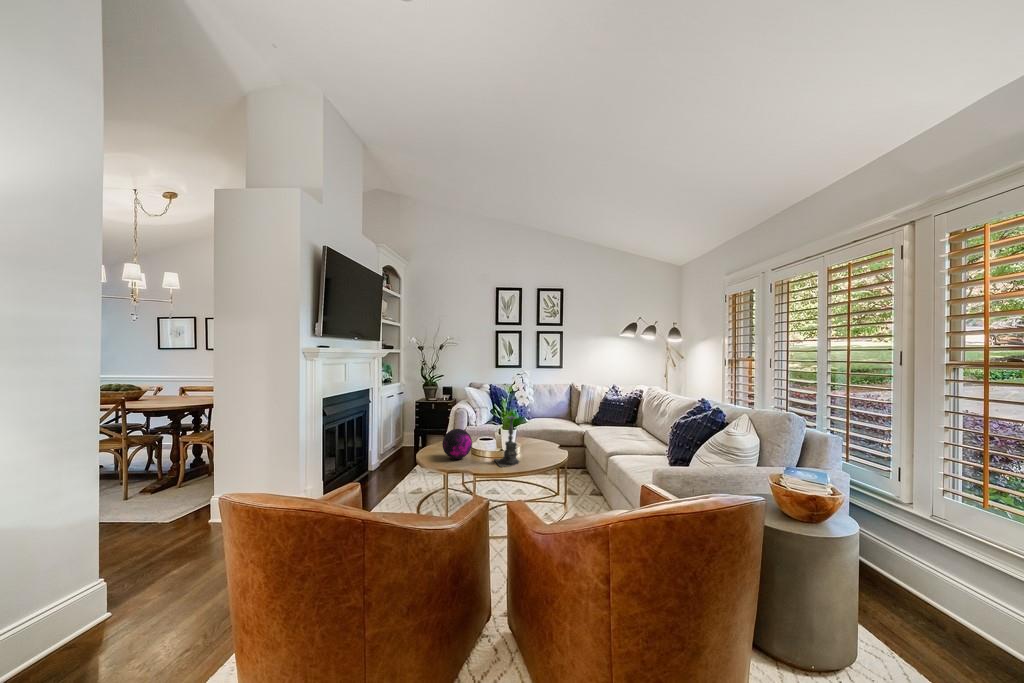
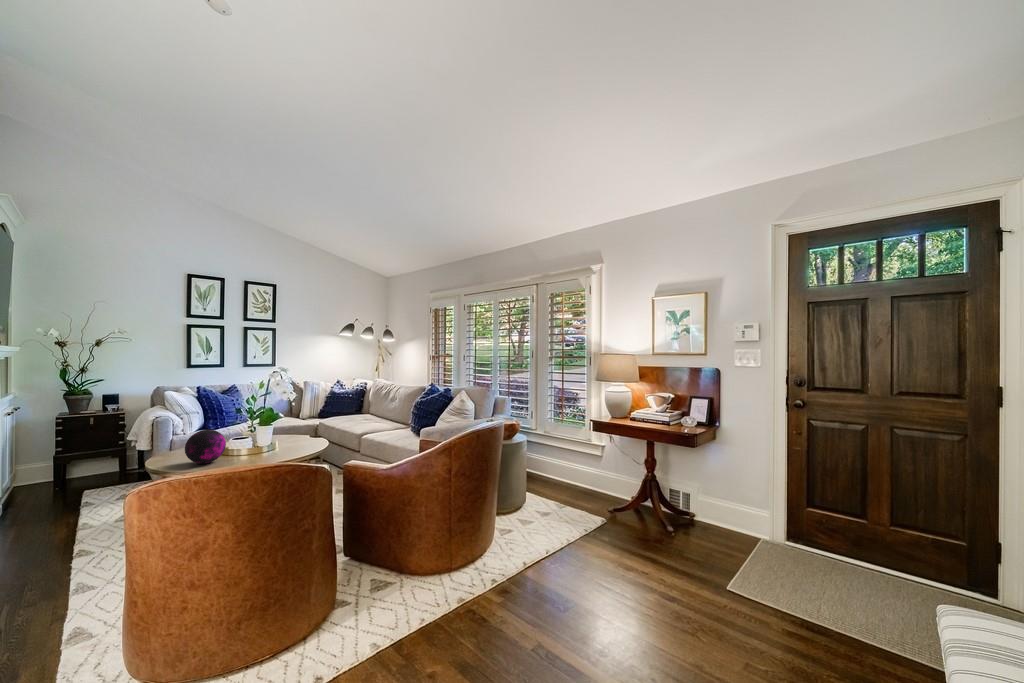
candle holder: present [494,416,519,467] -> none [254,401,296,460]

